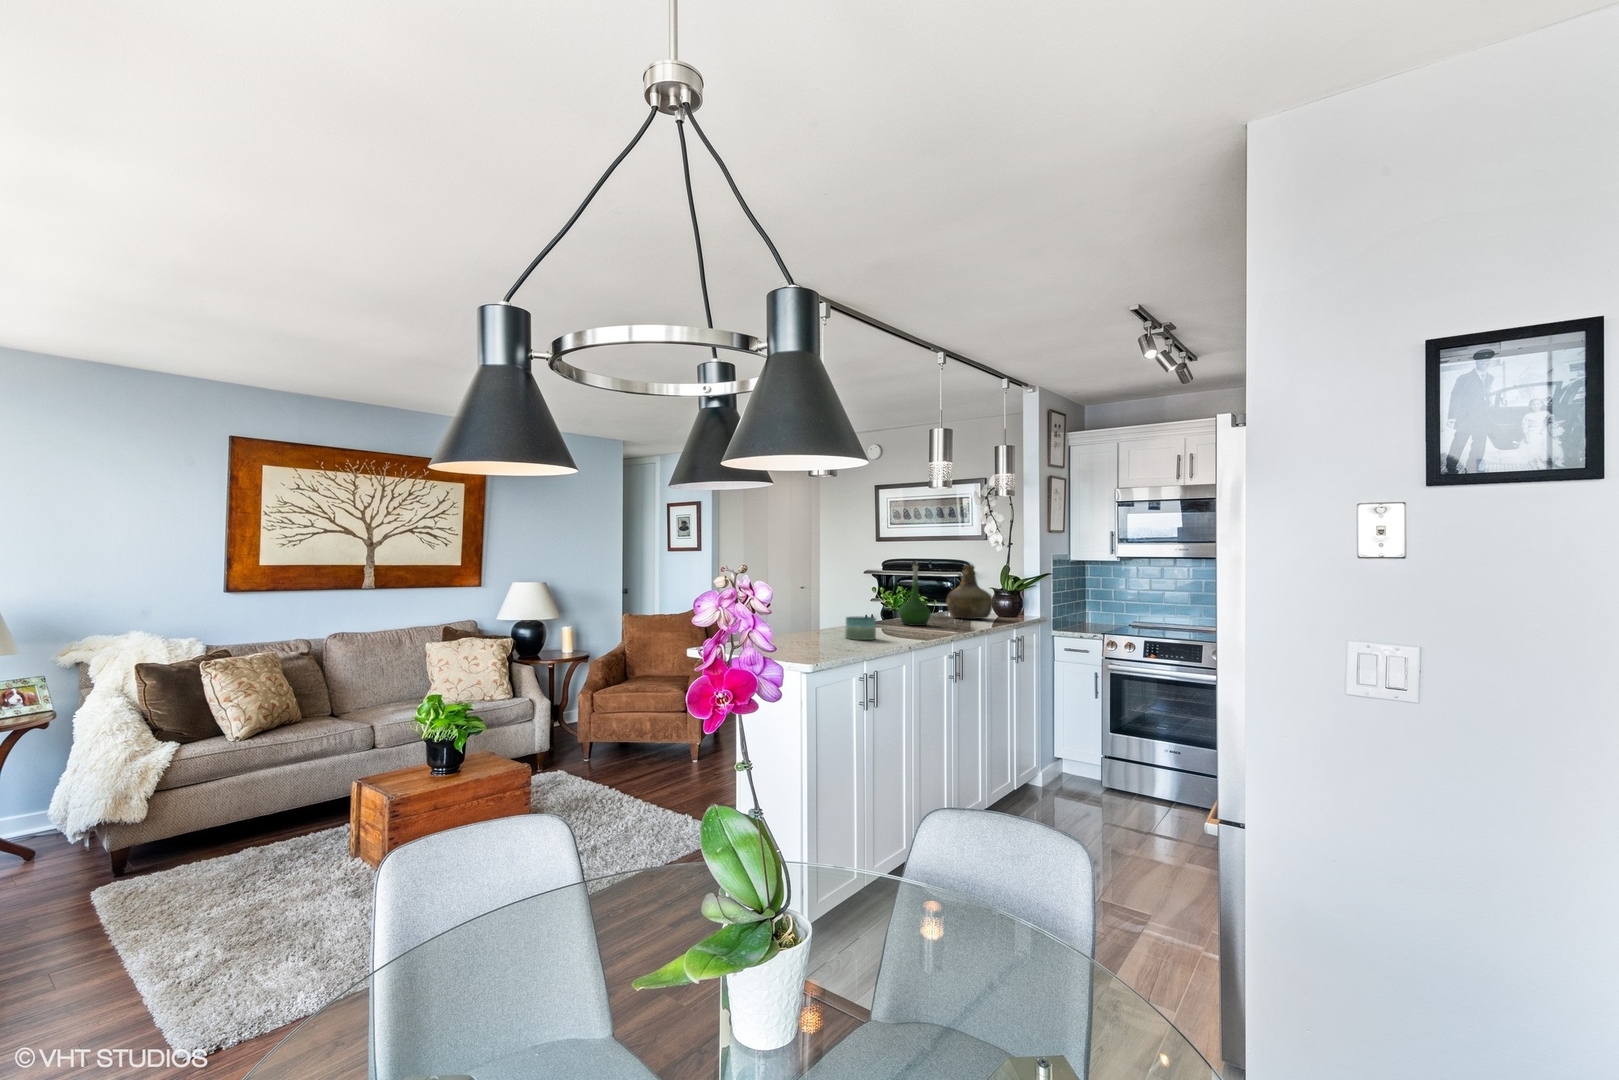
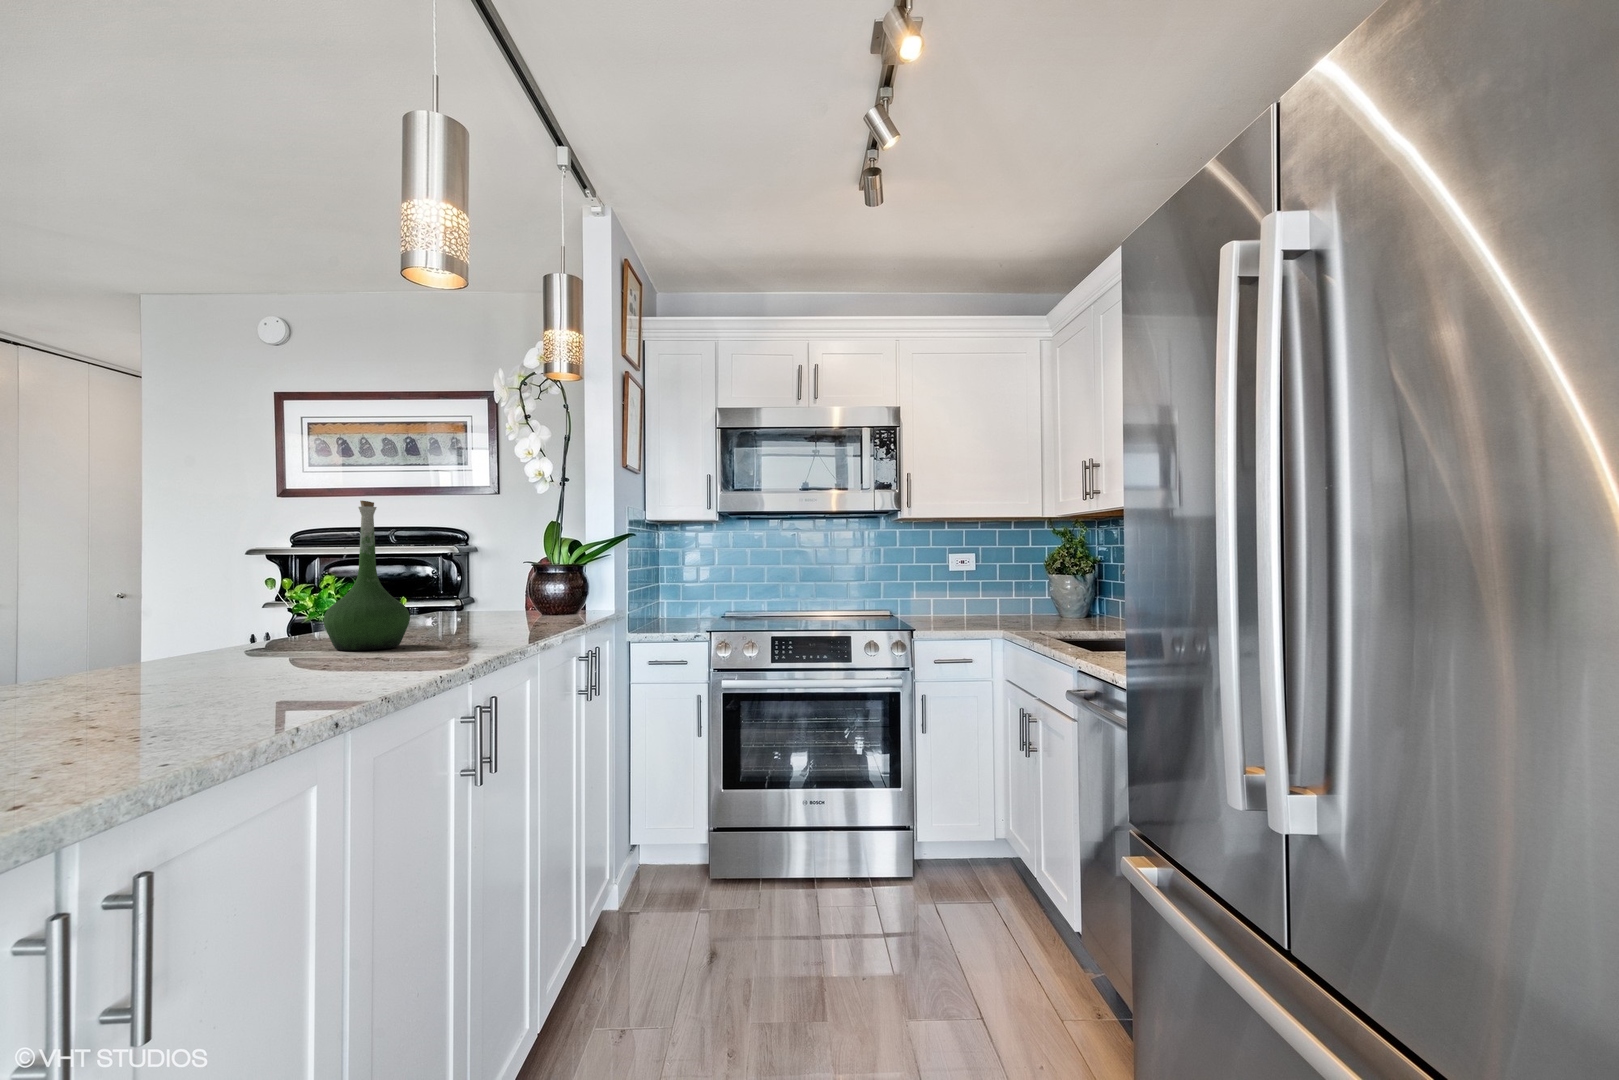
bottle: present [947,565,993,619] -> none [438,517,535,625]
candle: present [845,617,876,640] -> none [101,640,231,725]

